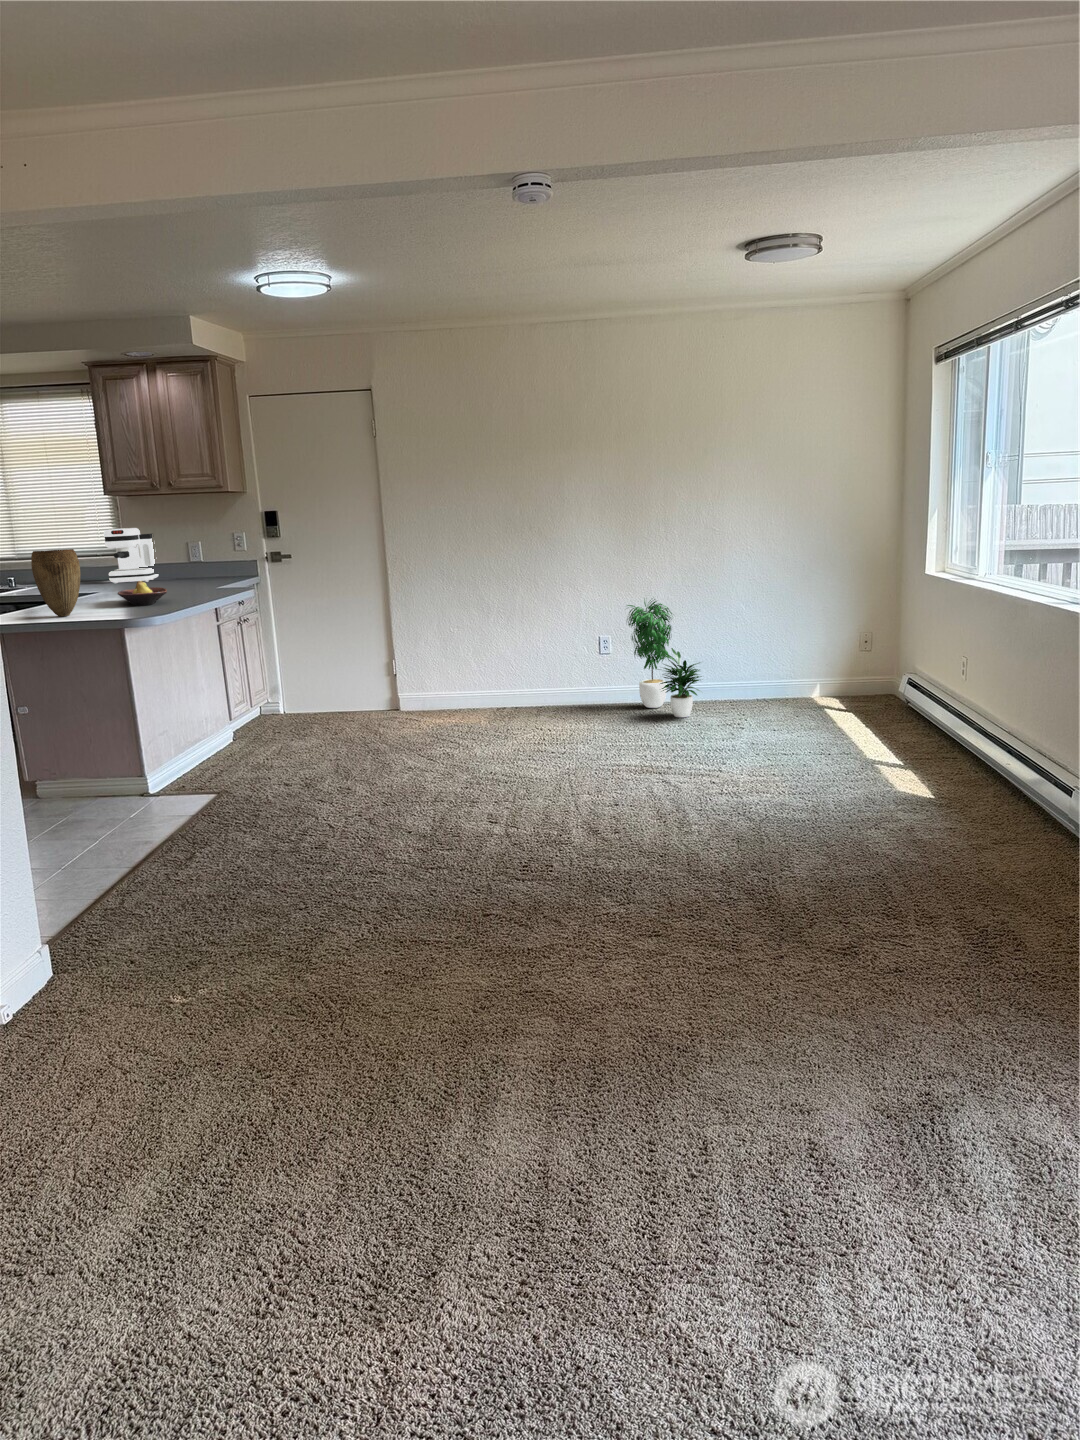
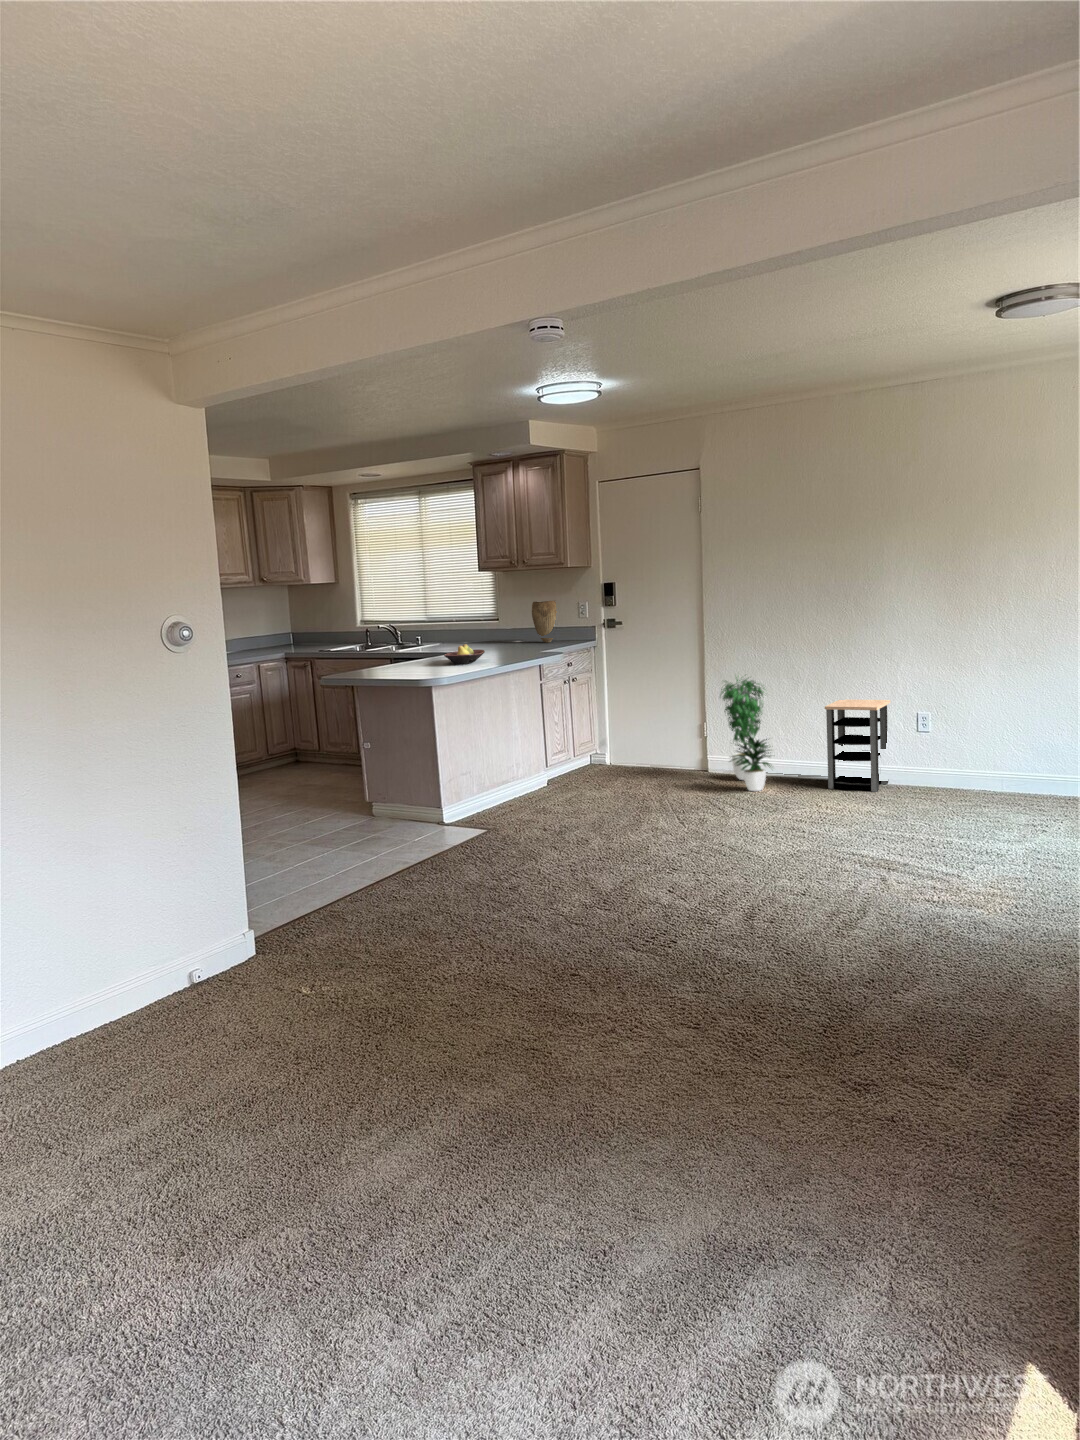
coffee maker: present [104,528,159,583] -> none [478,598,522,644]
vase: present [31,549,80,616] -> present [532,601,557,643]
potted plant: present [627,599,702,717] -> present [721,679,771,791]
side table: none [529,626,582,715] -> present [825,699,890,792]

